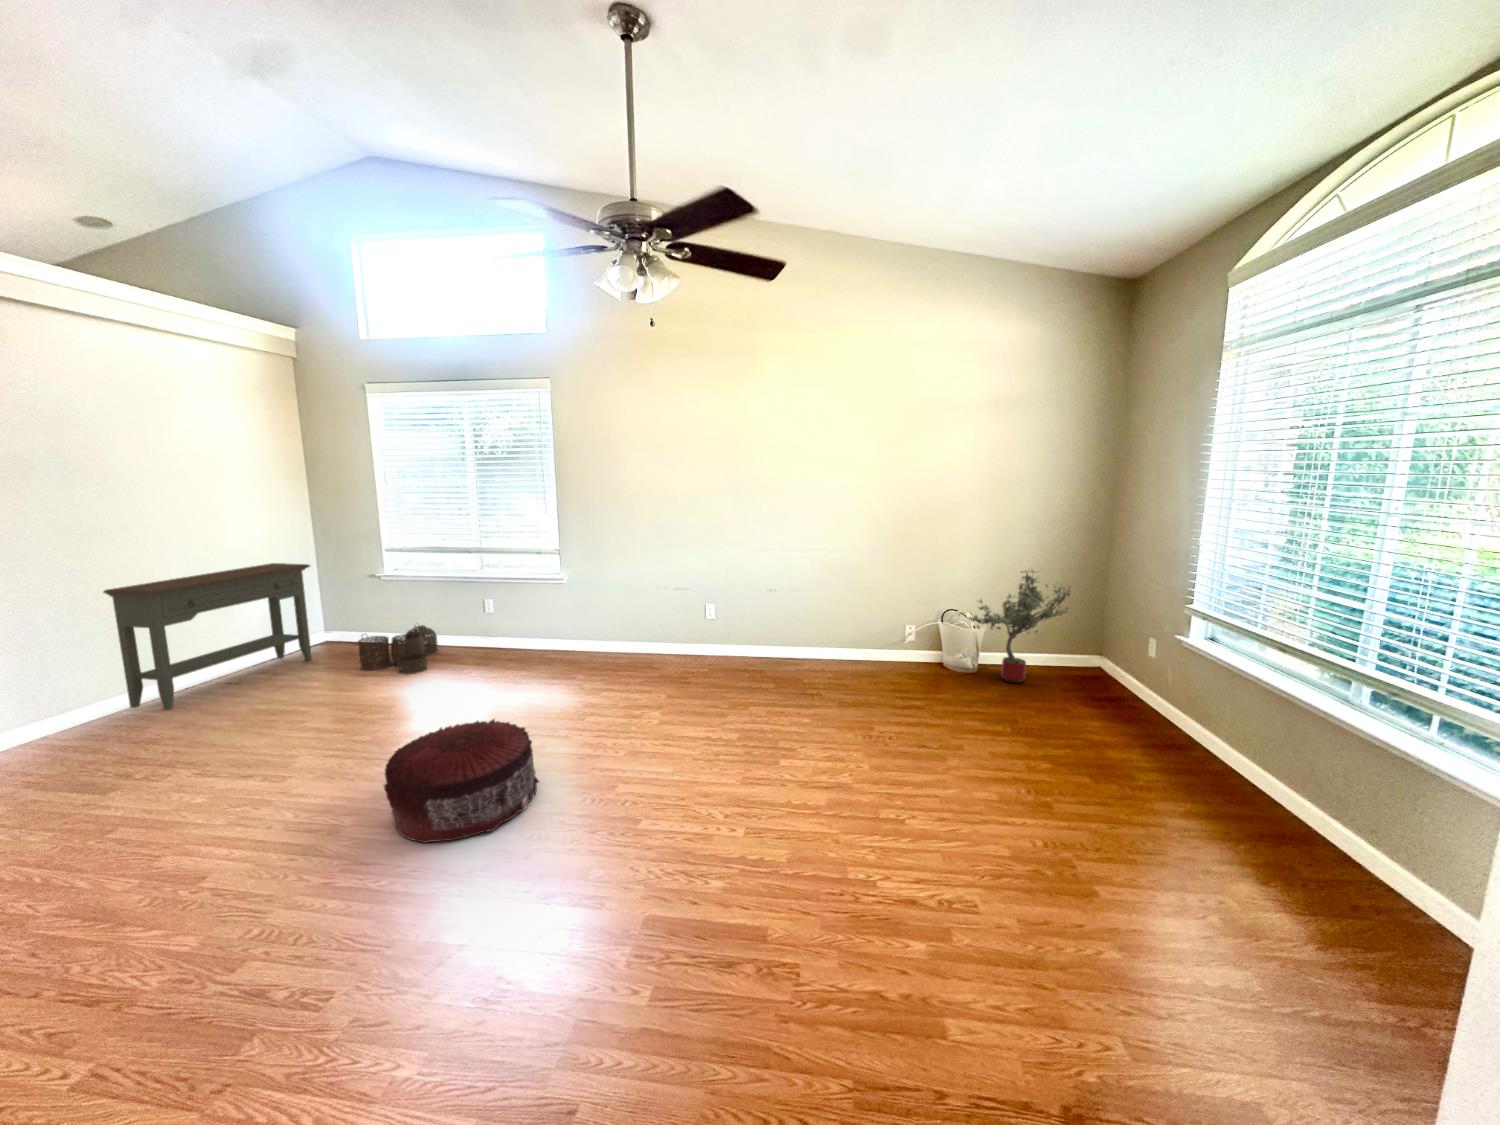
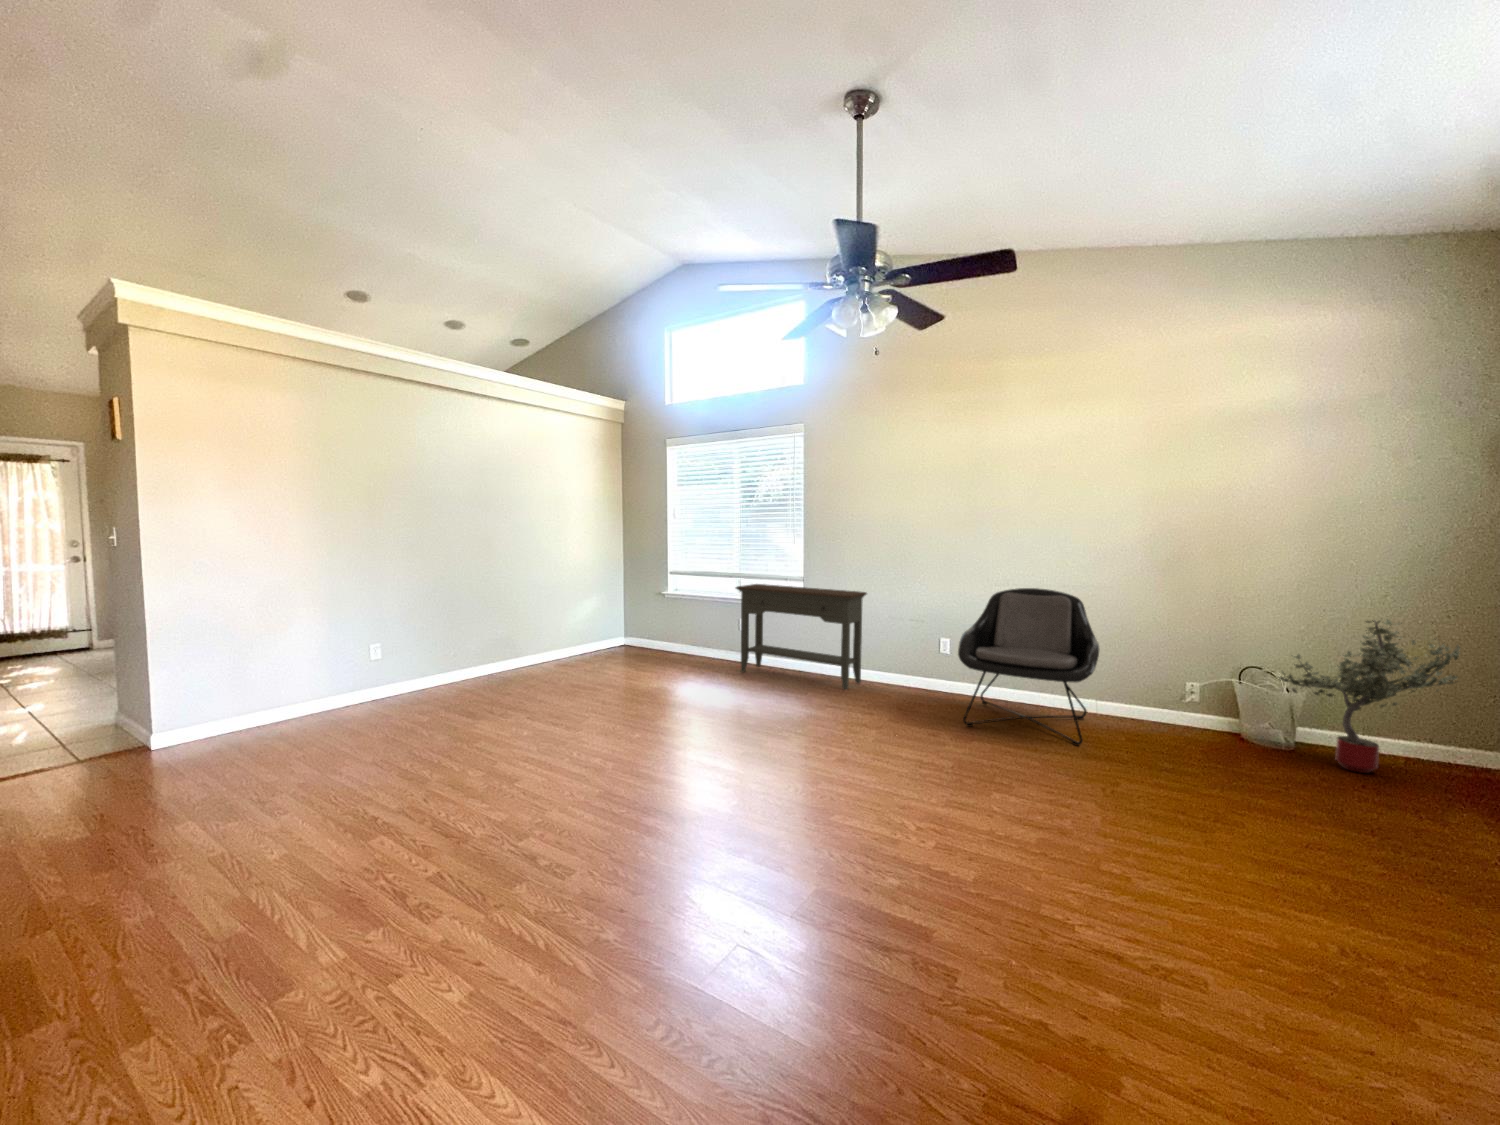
lounge chair: none [734,554,850,695] -> present [958,588,1099,746]
console table: present [103,563,312,710] -> present [736,584,867,690]
woven basket: present [358,625,438,674] -> none [639,635,697,674]
pouf: present [384,719,539,843] -> none [632,703,751,793]

